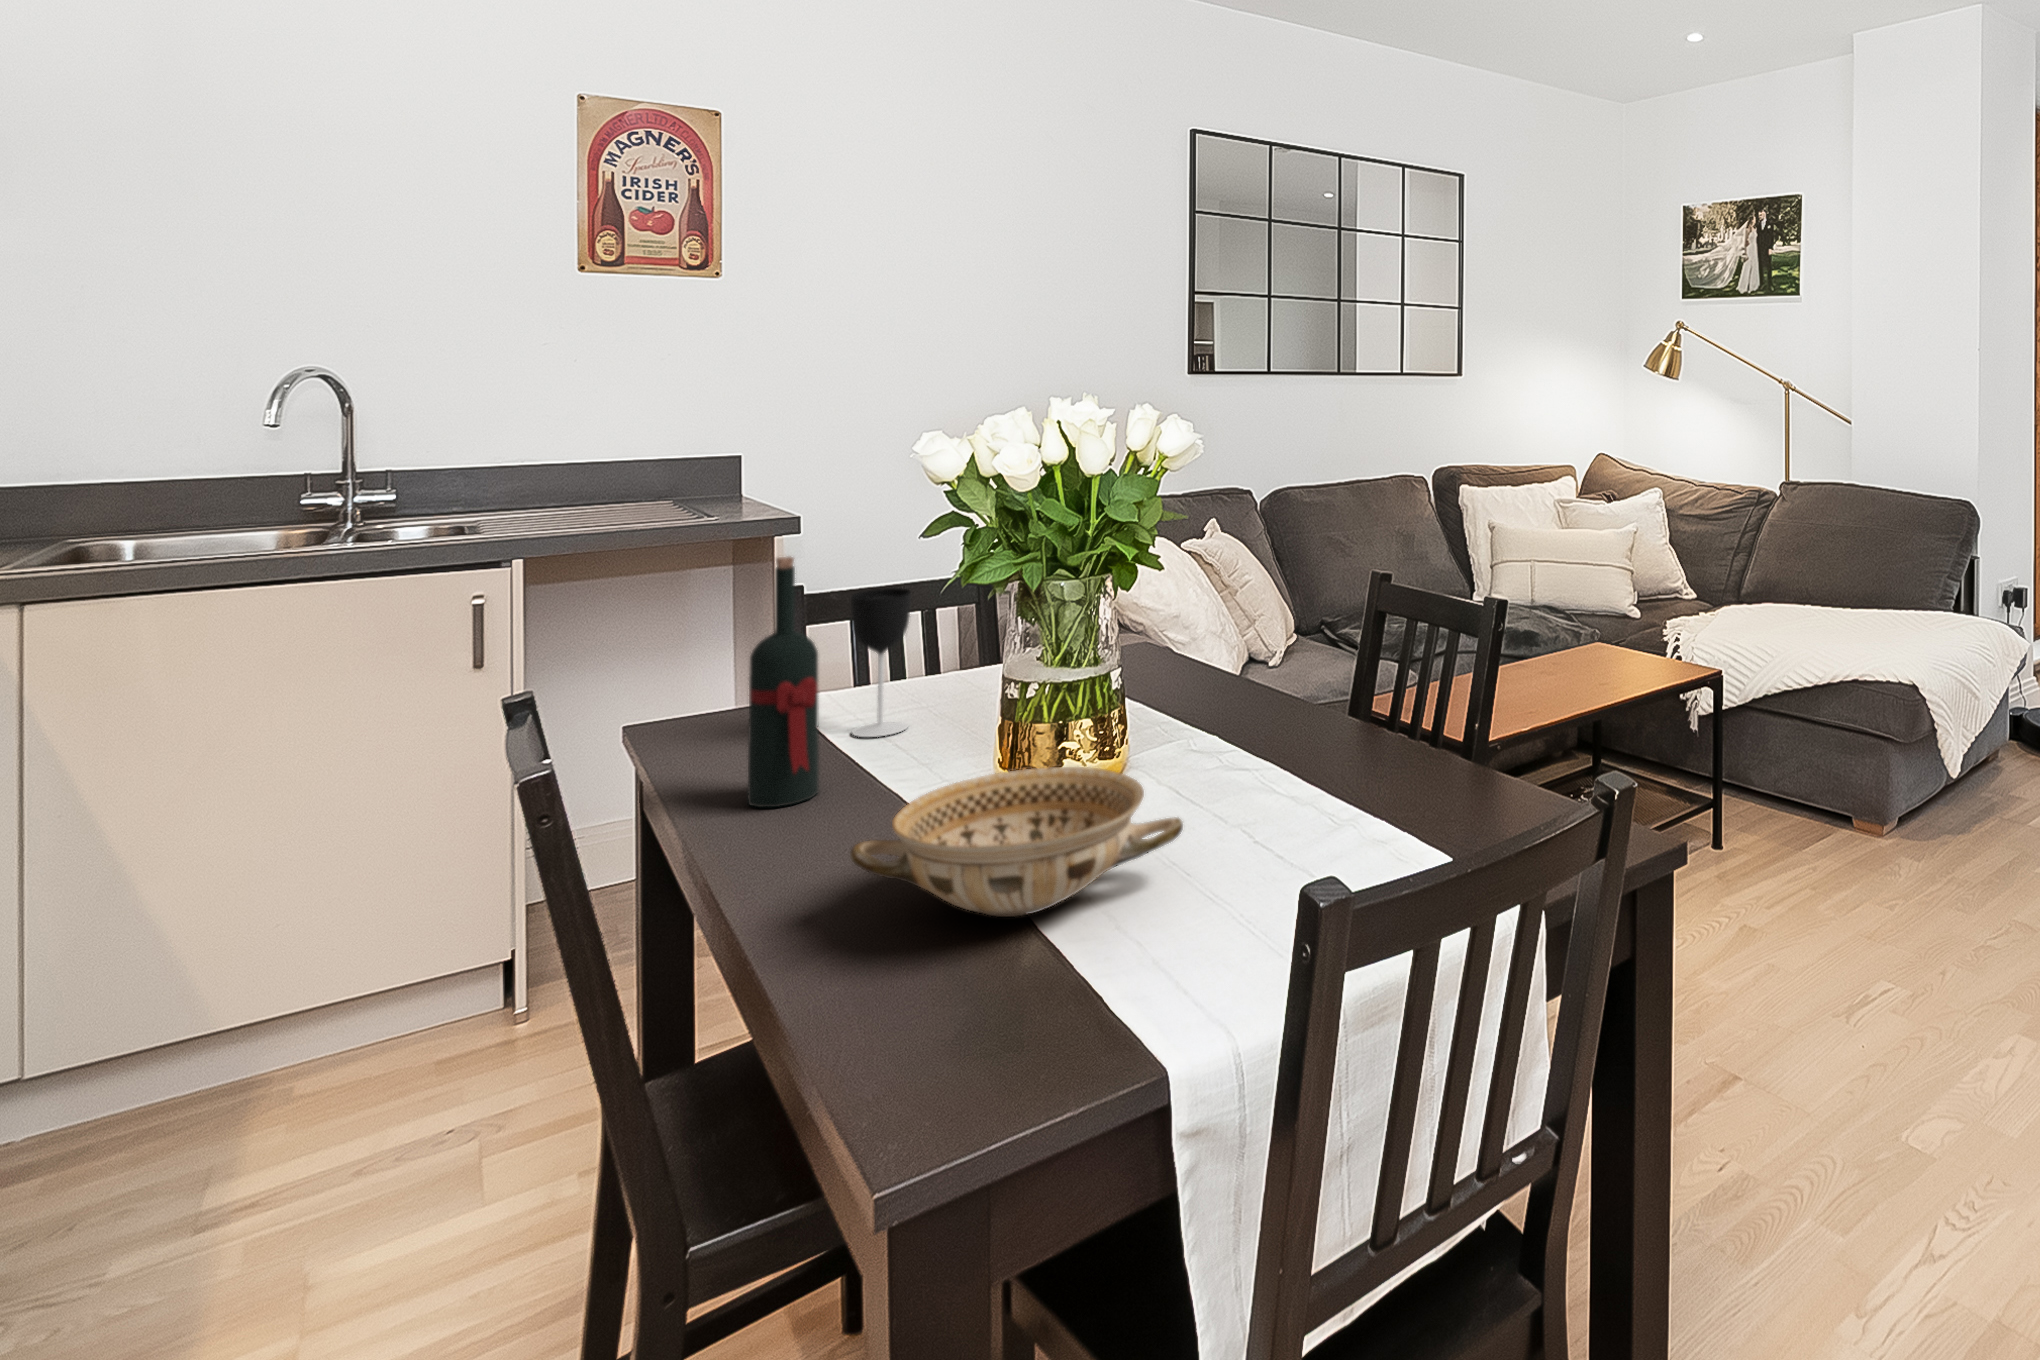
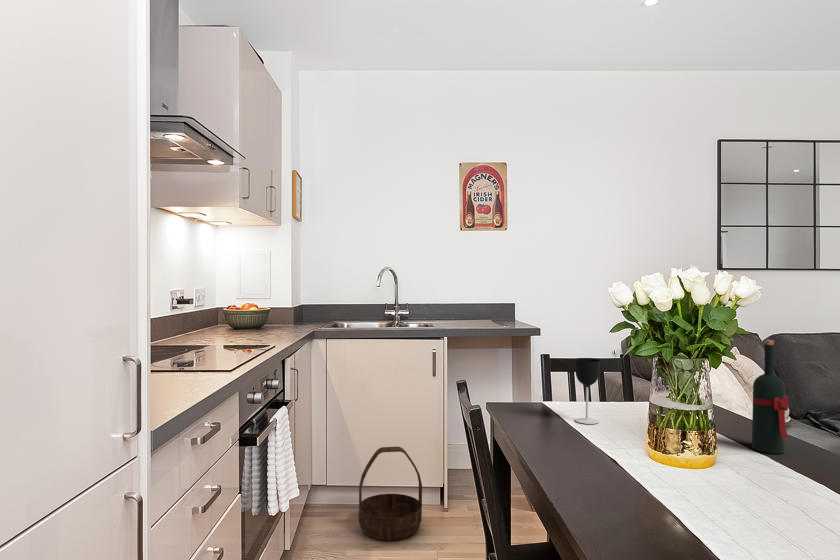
wine bottle: present [748,556,819,807] -> present [752,340,788,454]
ceramic bowl: present [850,767,1183,917] -> none [595,446,762,516]
basket: none [174,883,428,1175] -> present [359,447,422,541]

